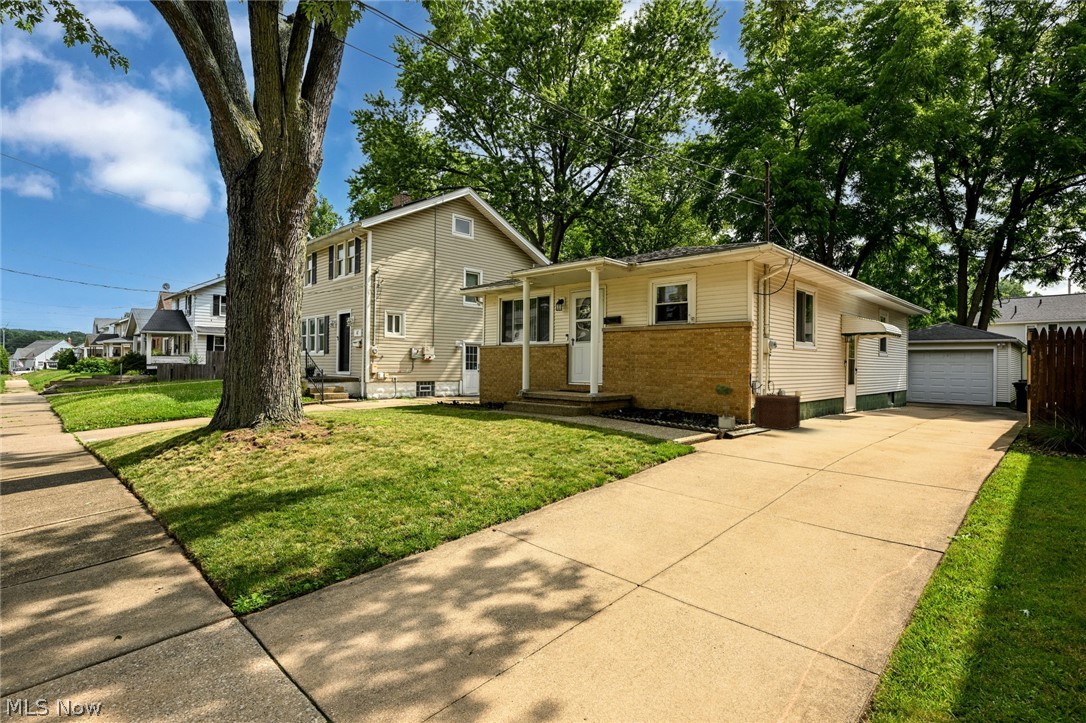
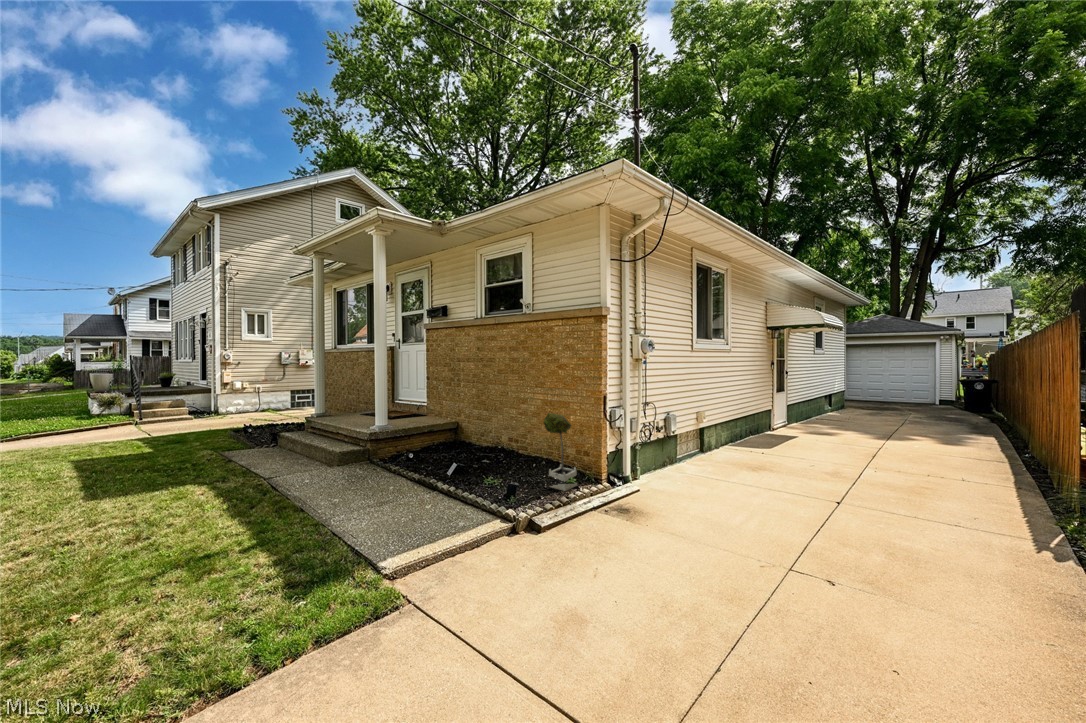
wooden crate: present [755,394,800,430] -> none [611,425,686,497]

